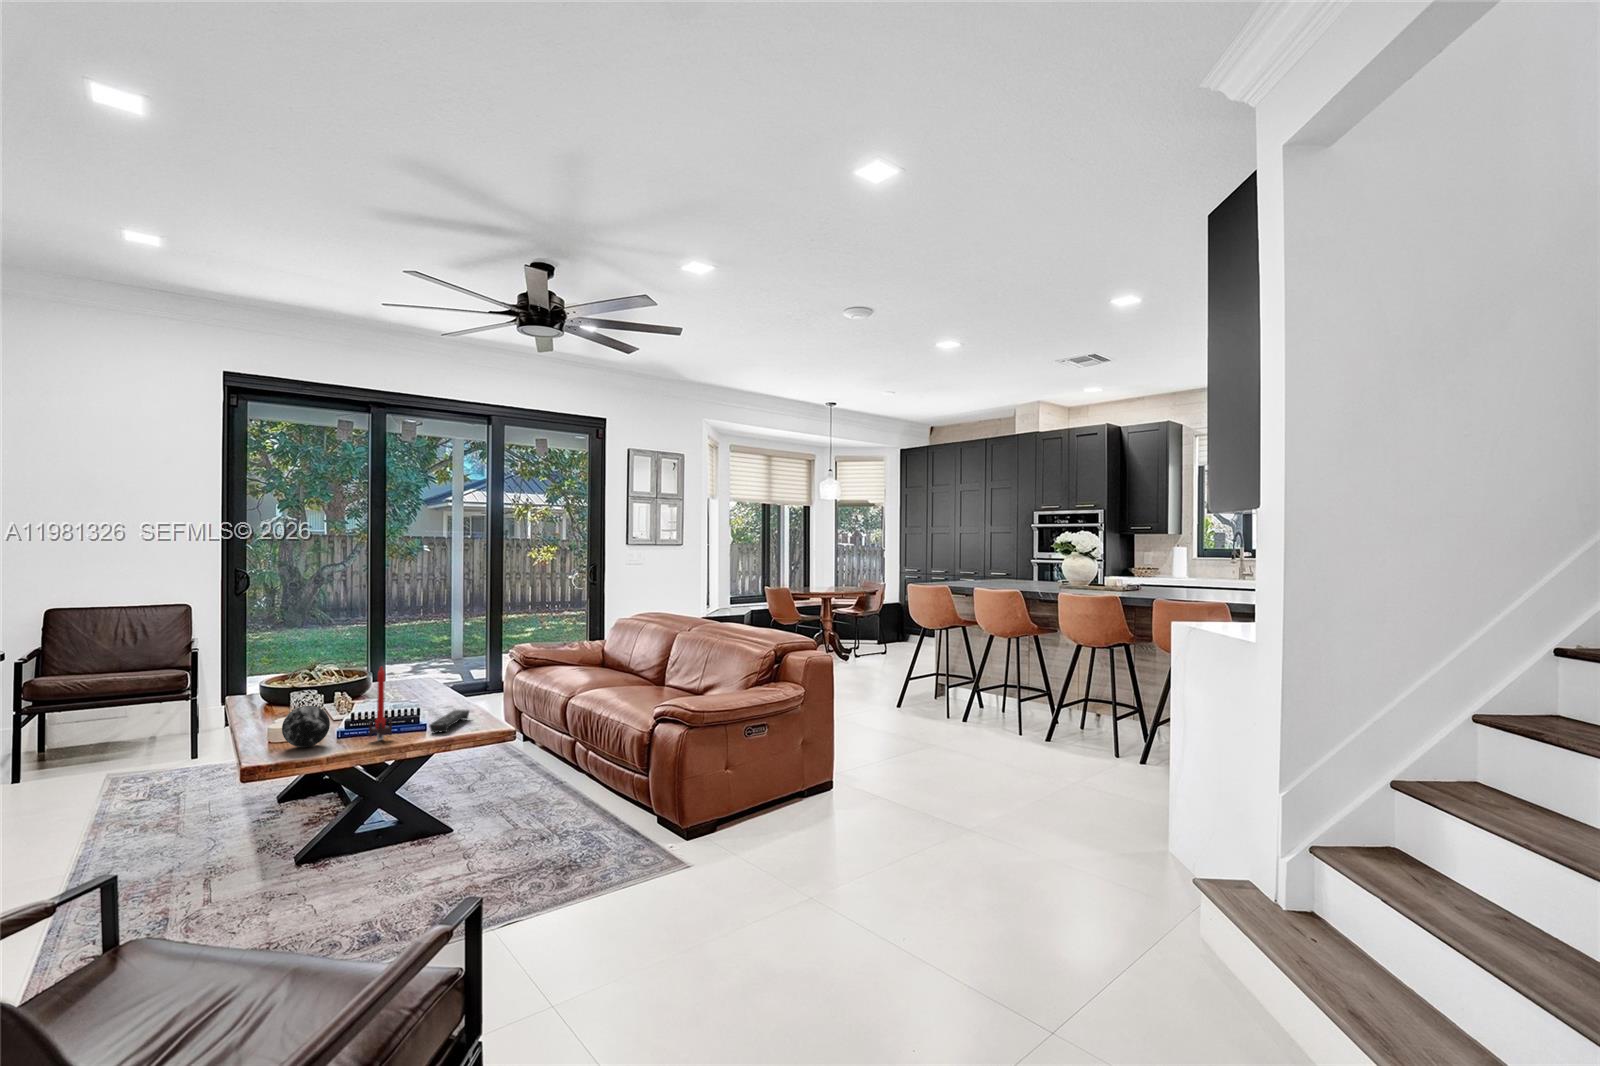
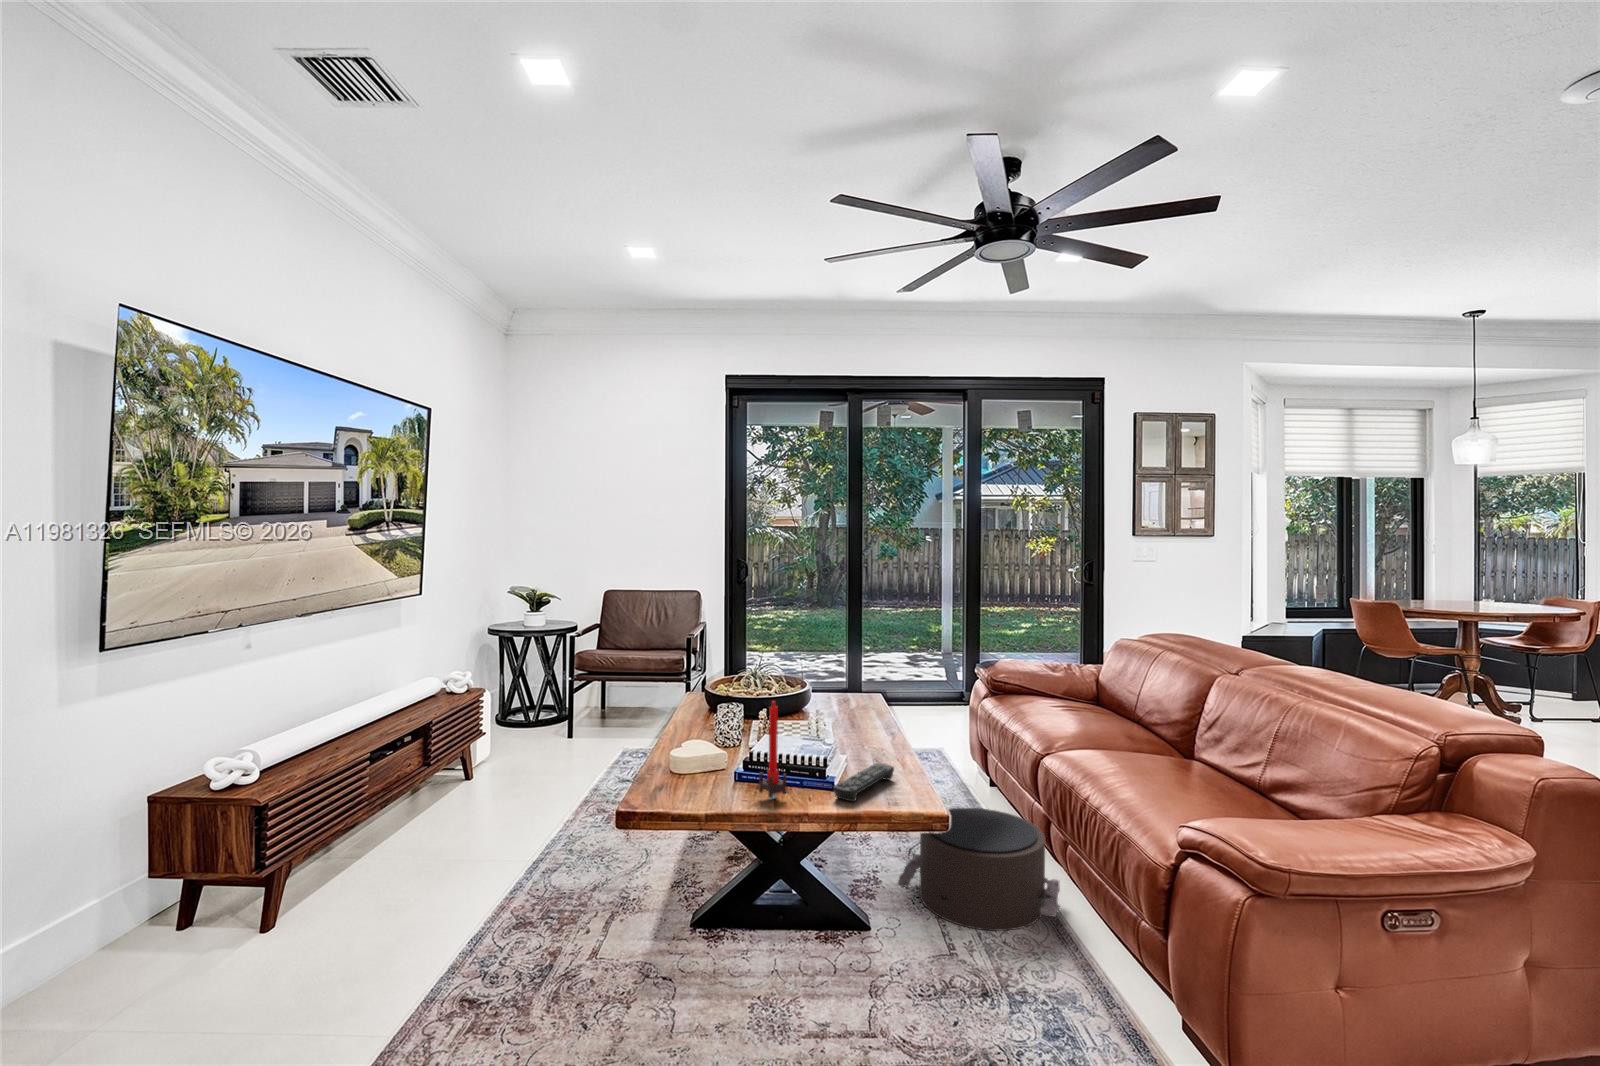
decorative orb: present [282,706,330,747] -> none [667,739,719,793]
pouf: none [467,741,585,816] -> present [898,808,1060,931]

